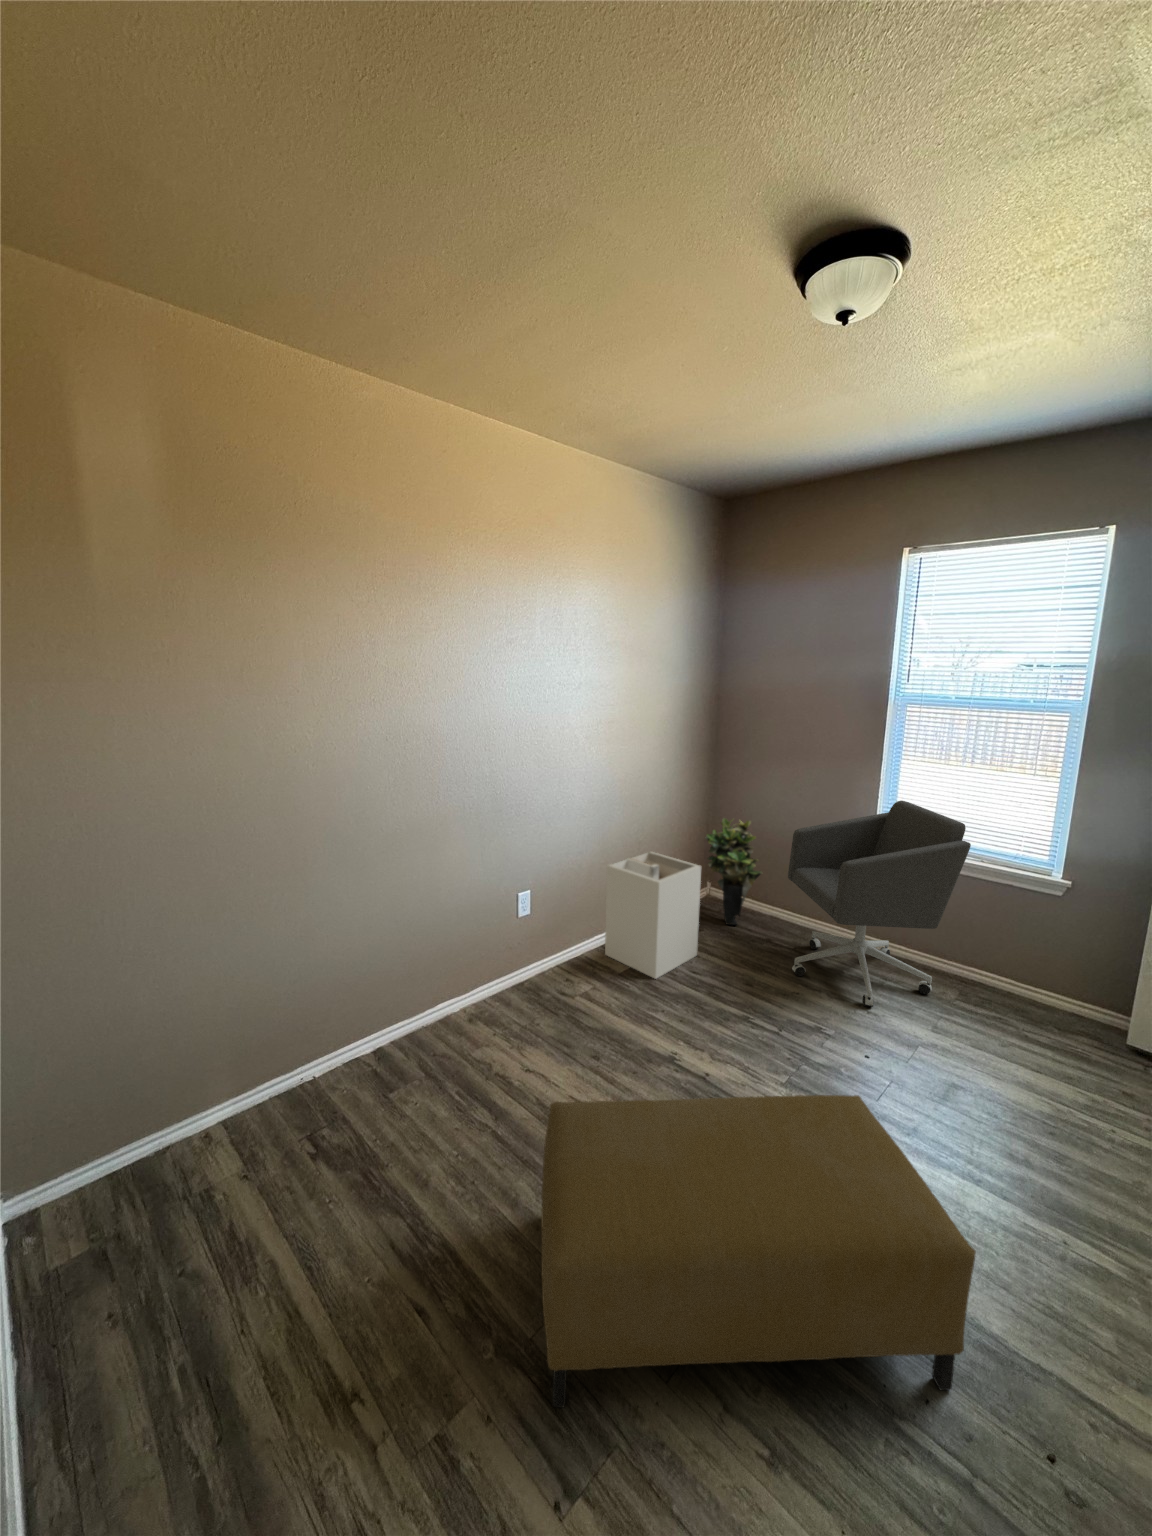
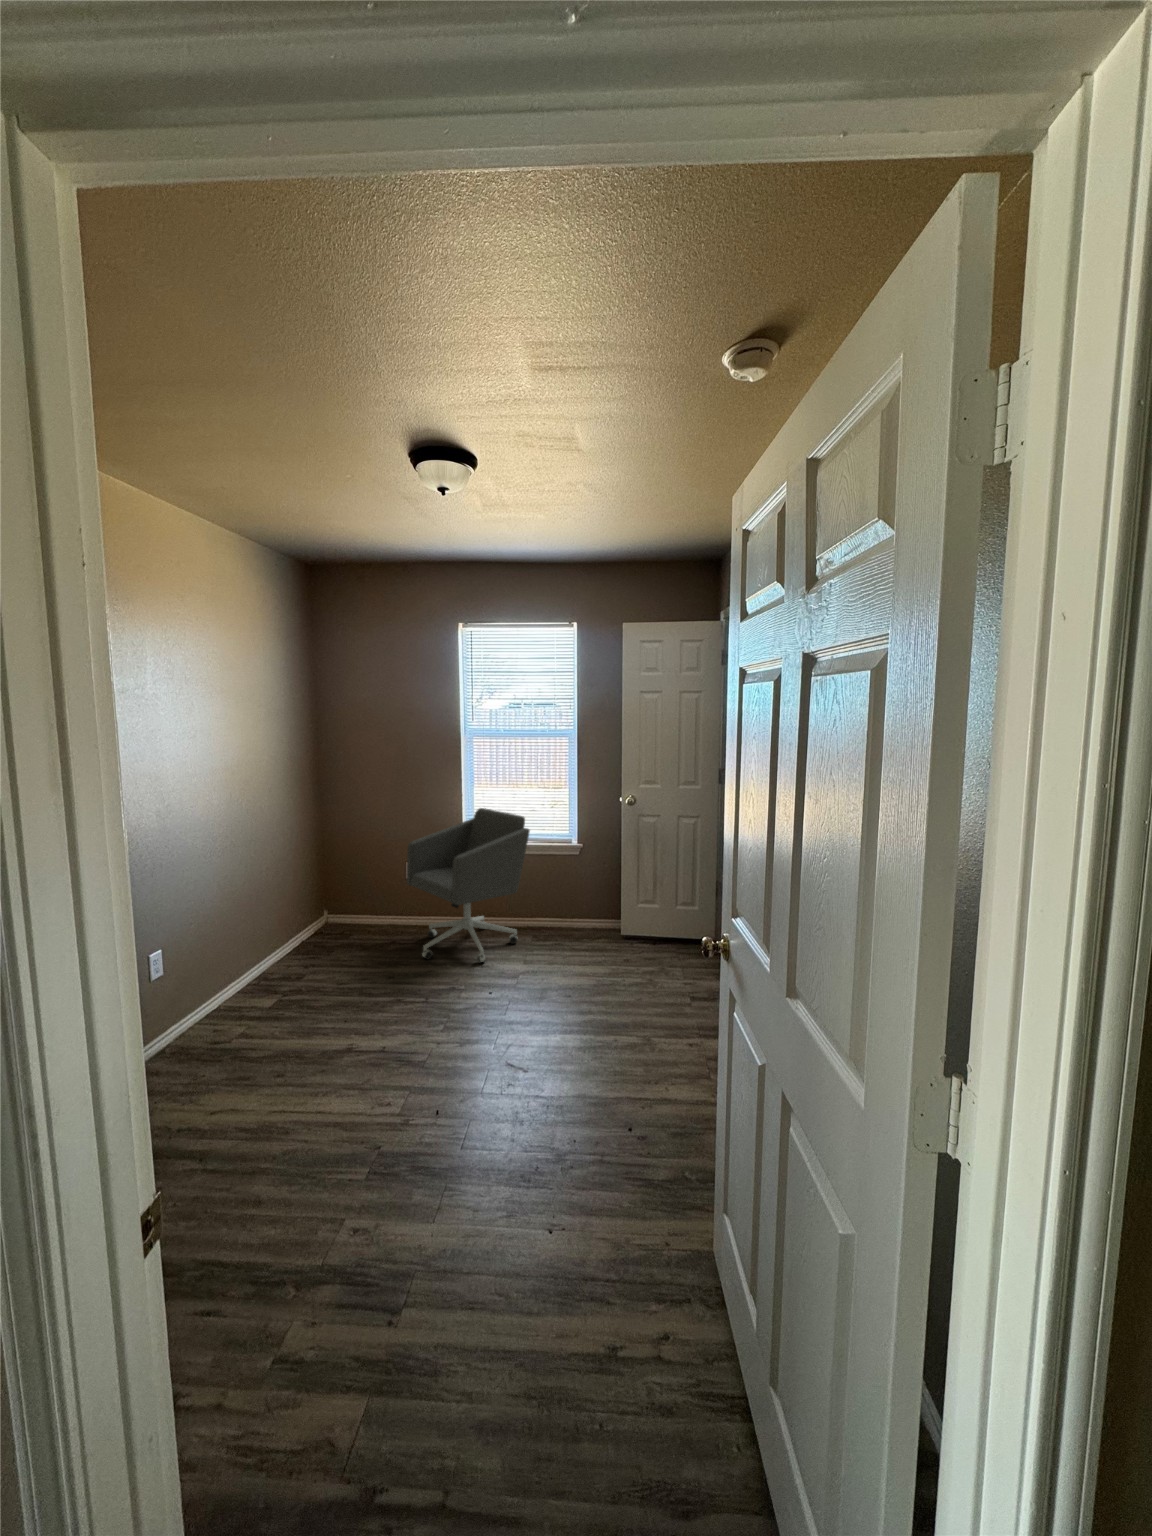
potted plant: present [706,818,762,925] -> none [324,844,382,941]
laundry hamper: present [605,852,701,979] -> none [241,887,339,1001]
ottoman: present [542,1095,976,1408] -> none [291,996,584,1282]

